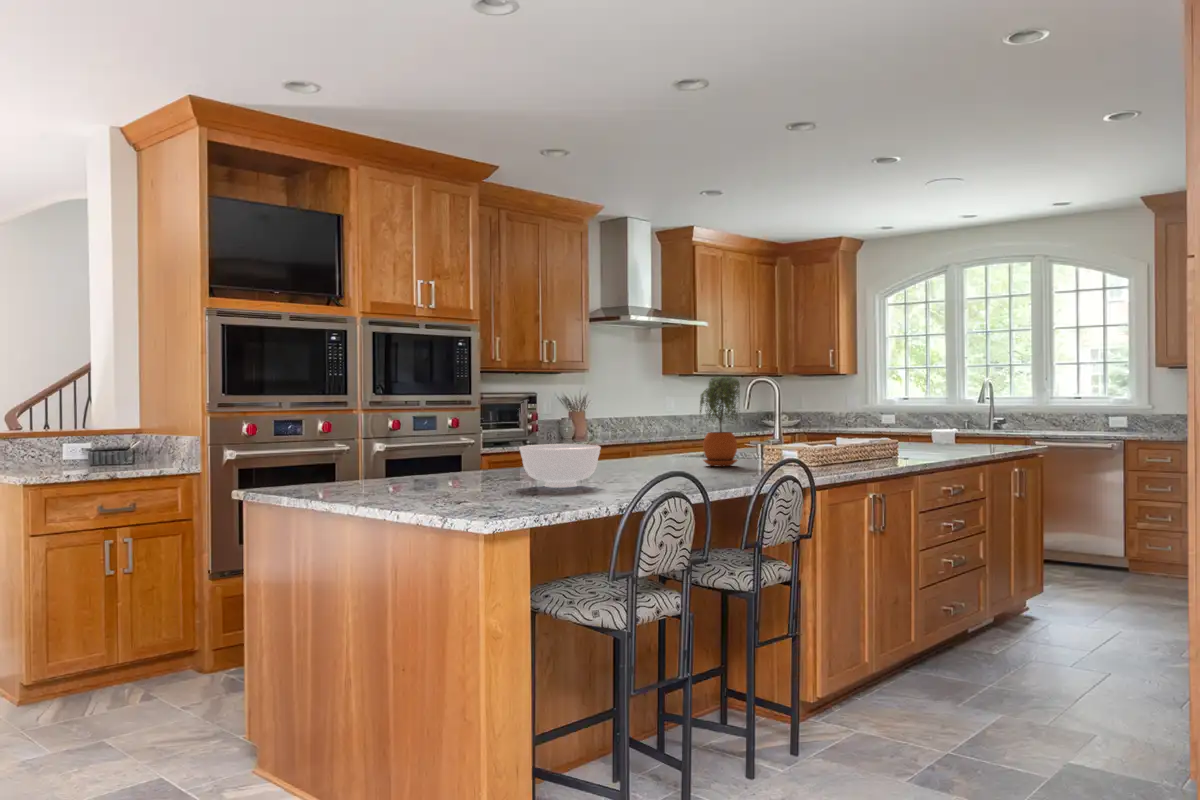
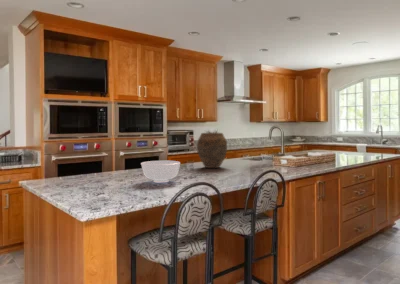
potted plant: present [699,376,740,467] -> none [242,127,262,168]
vase: none [599,390,666,468] -> present [197,133,227,168]

